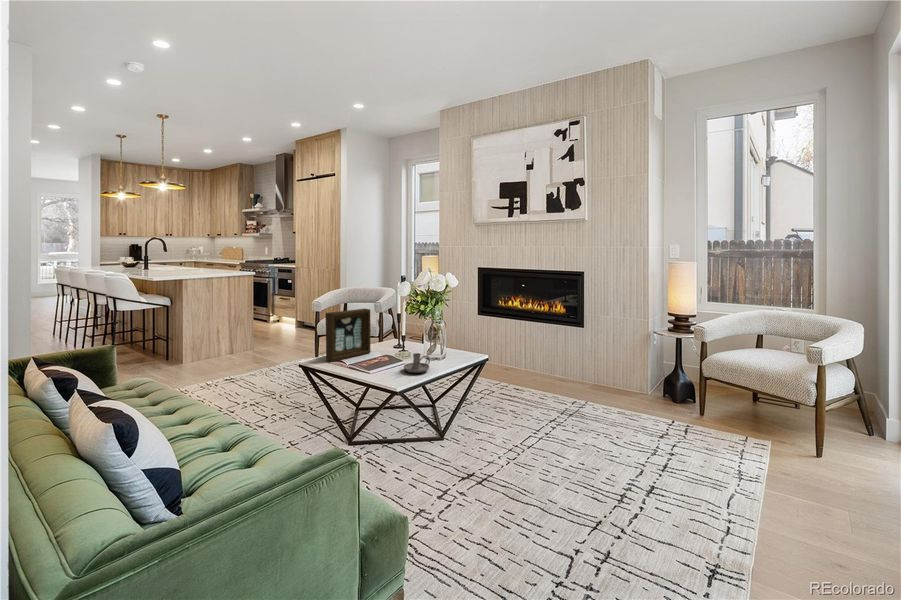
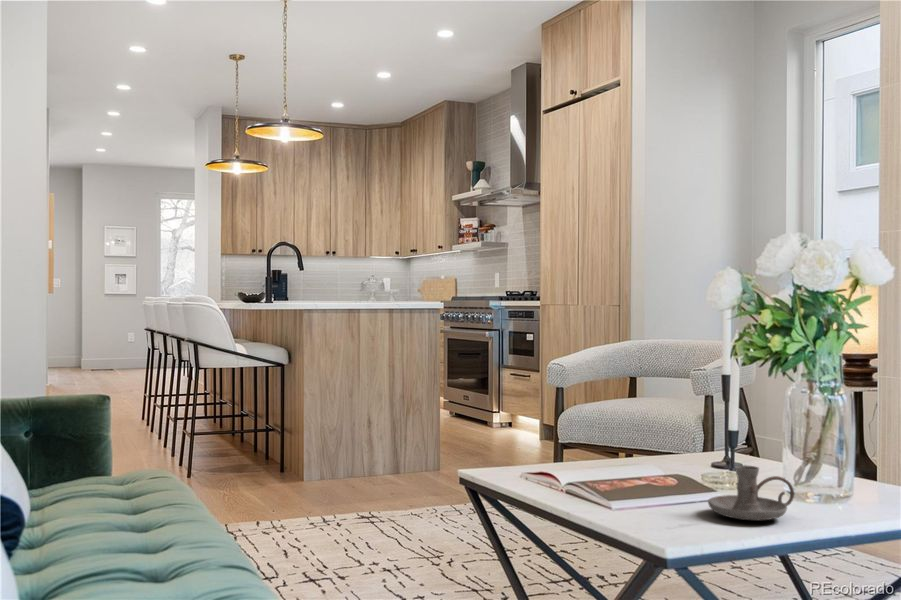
picture frame: present [326,308,370,362] -> none [526,353,642,477]

